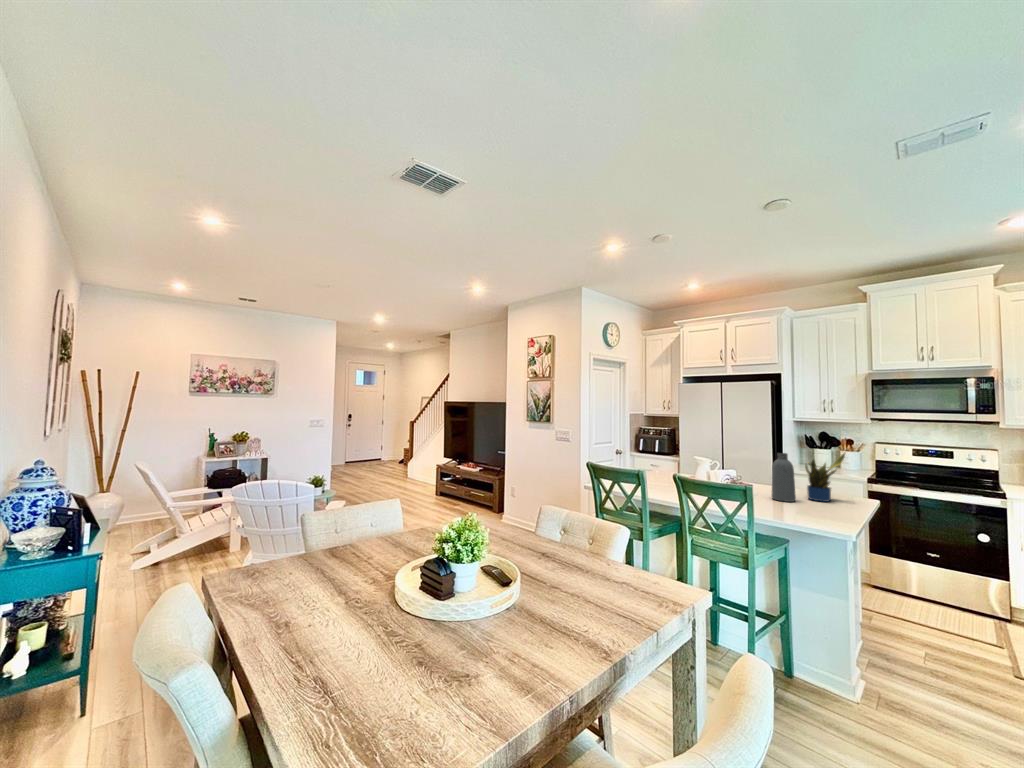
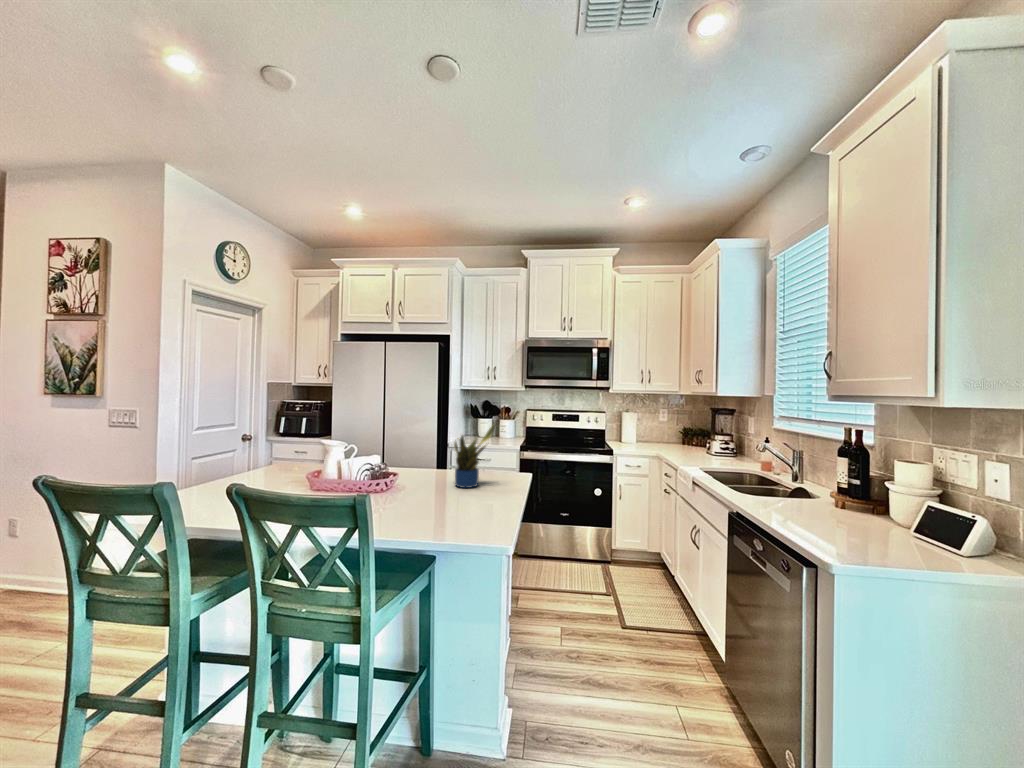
vase: present [772,453,796,502] -> none [412,429,439,496]

